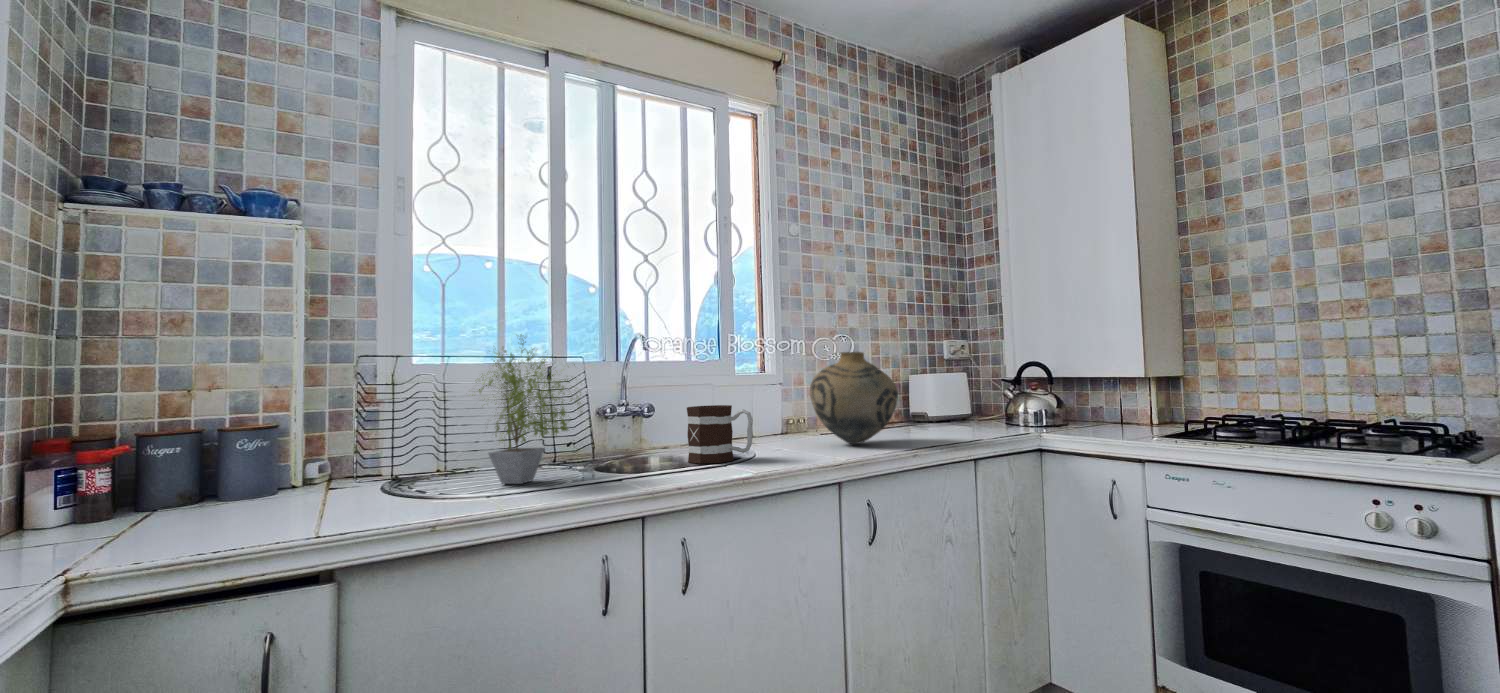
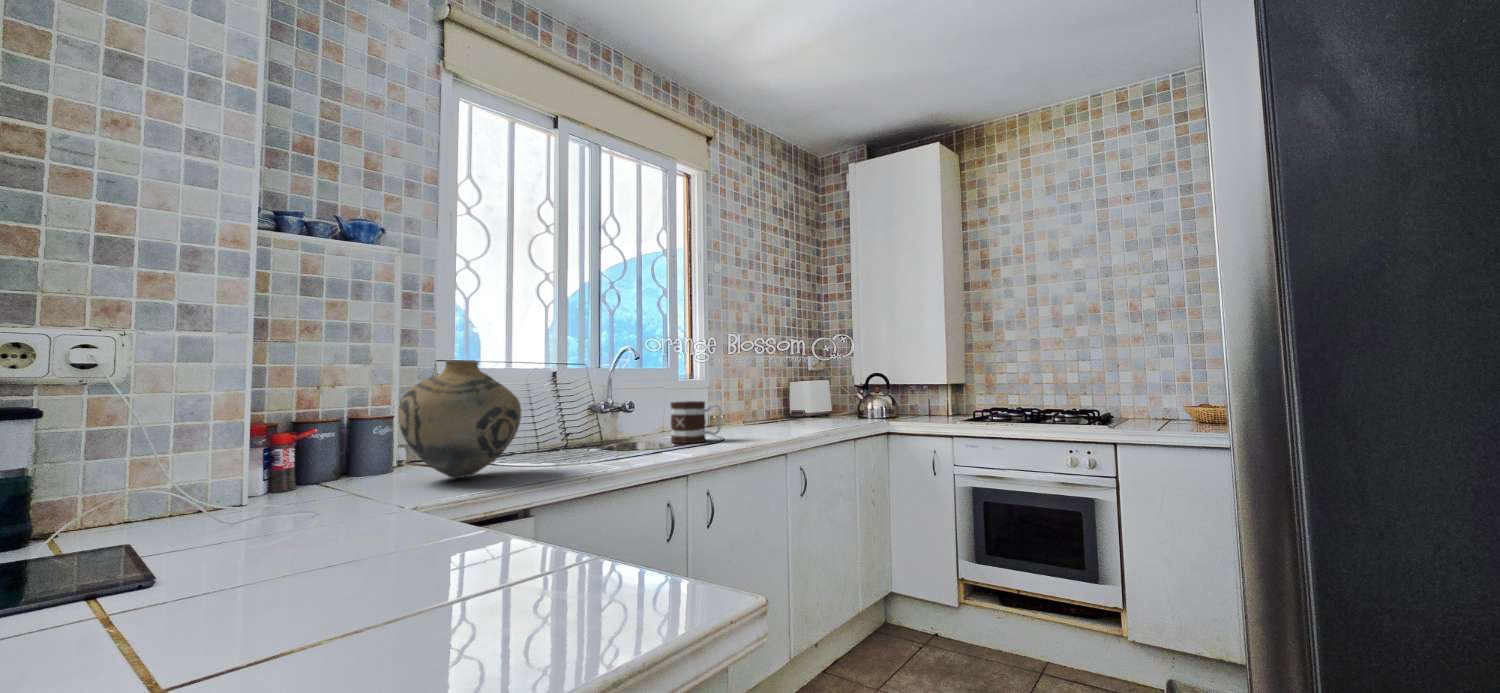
potted plant: present [479,339,582,484] -> none [531,345,620,459]
vase: present [810,352,898,444] -> present [398,360,521,478]

